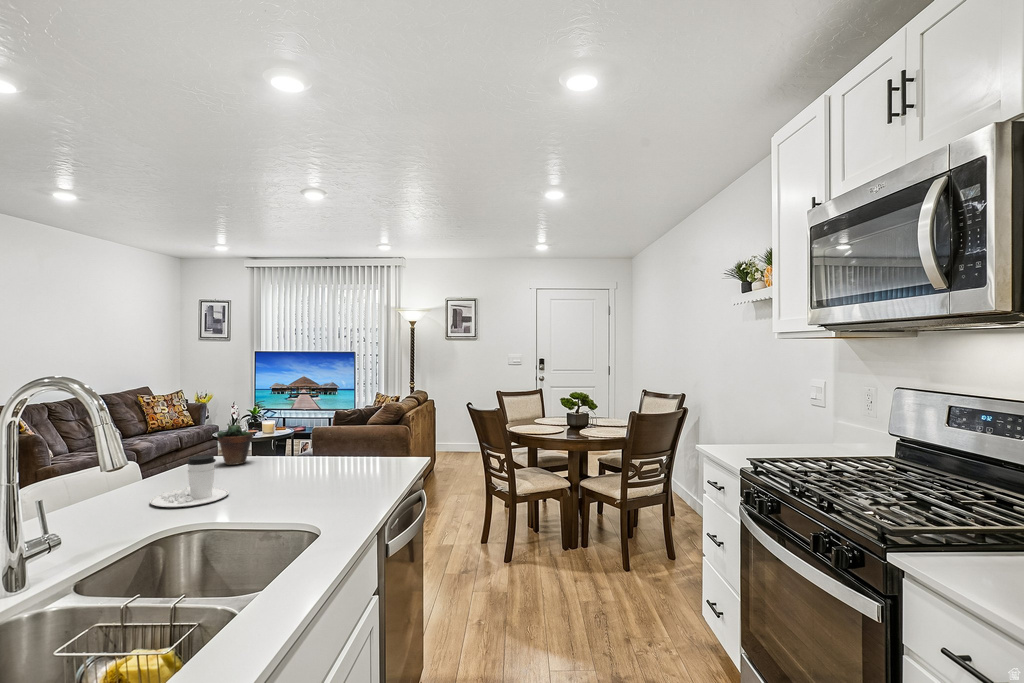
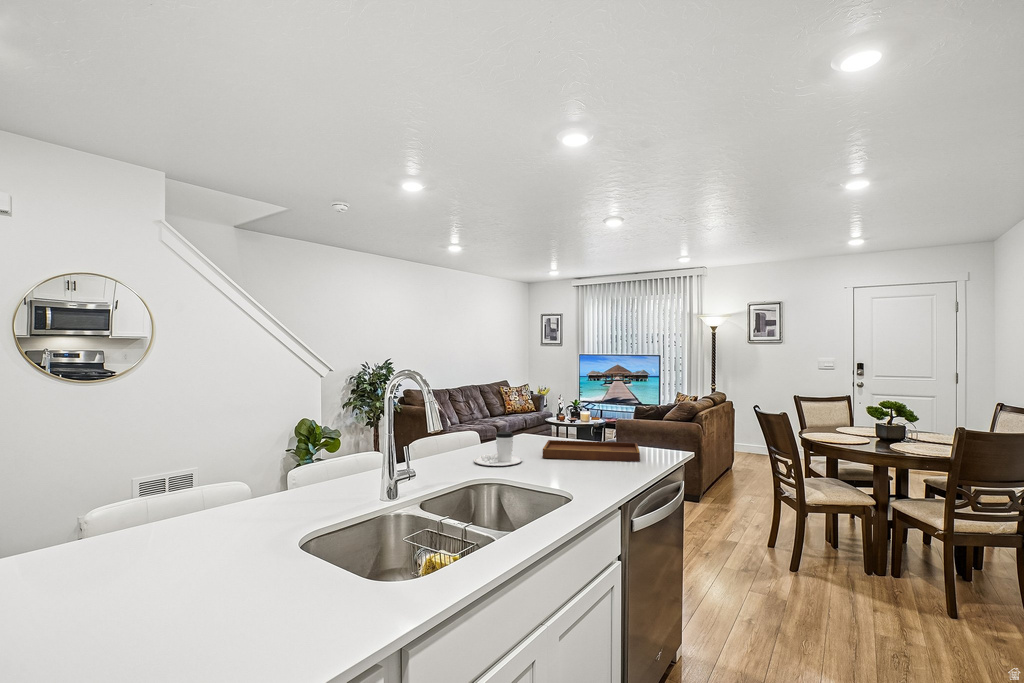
succulent plant: present [217,412,253,465] -> none [523,401,548,442]
tray: none [257,432,383,485] -> present [543,422,640,462]

